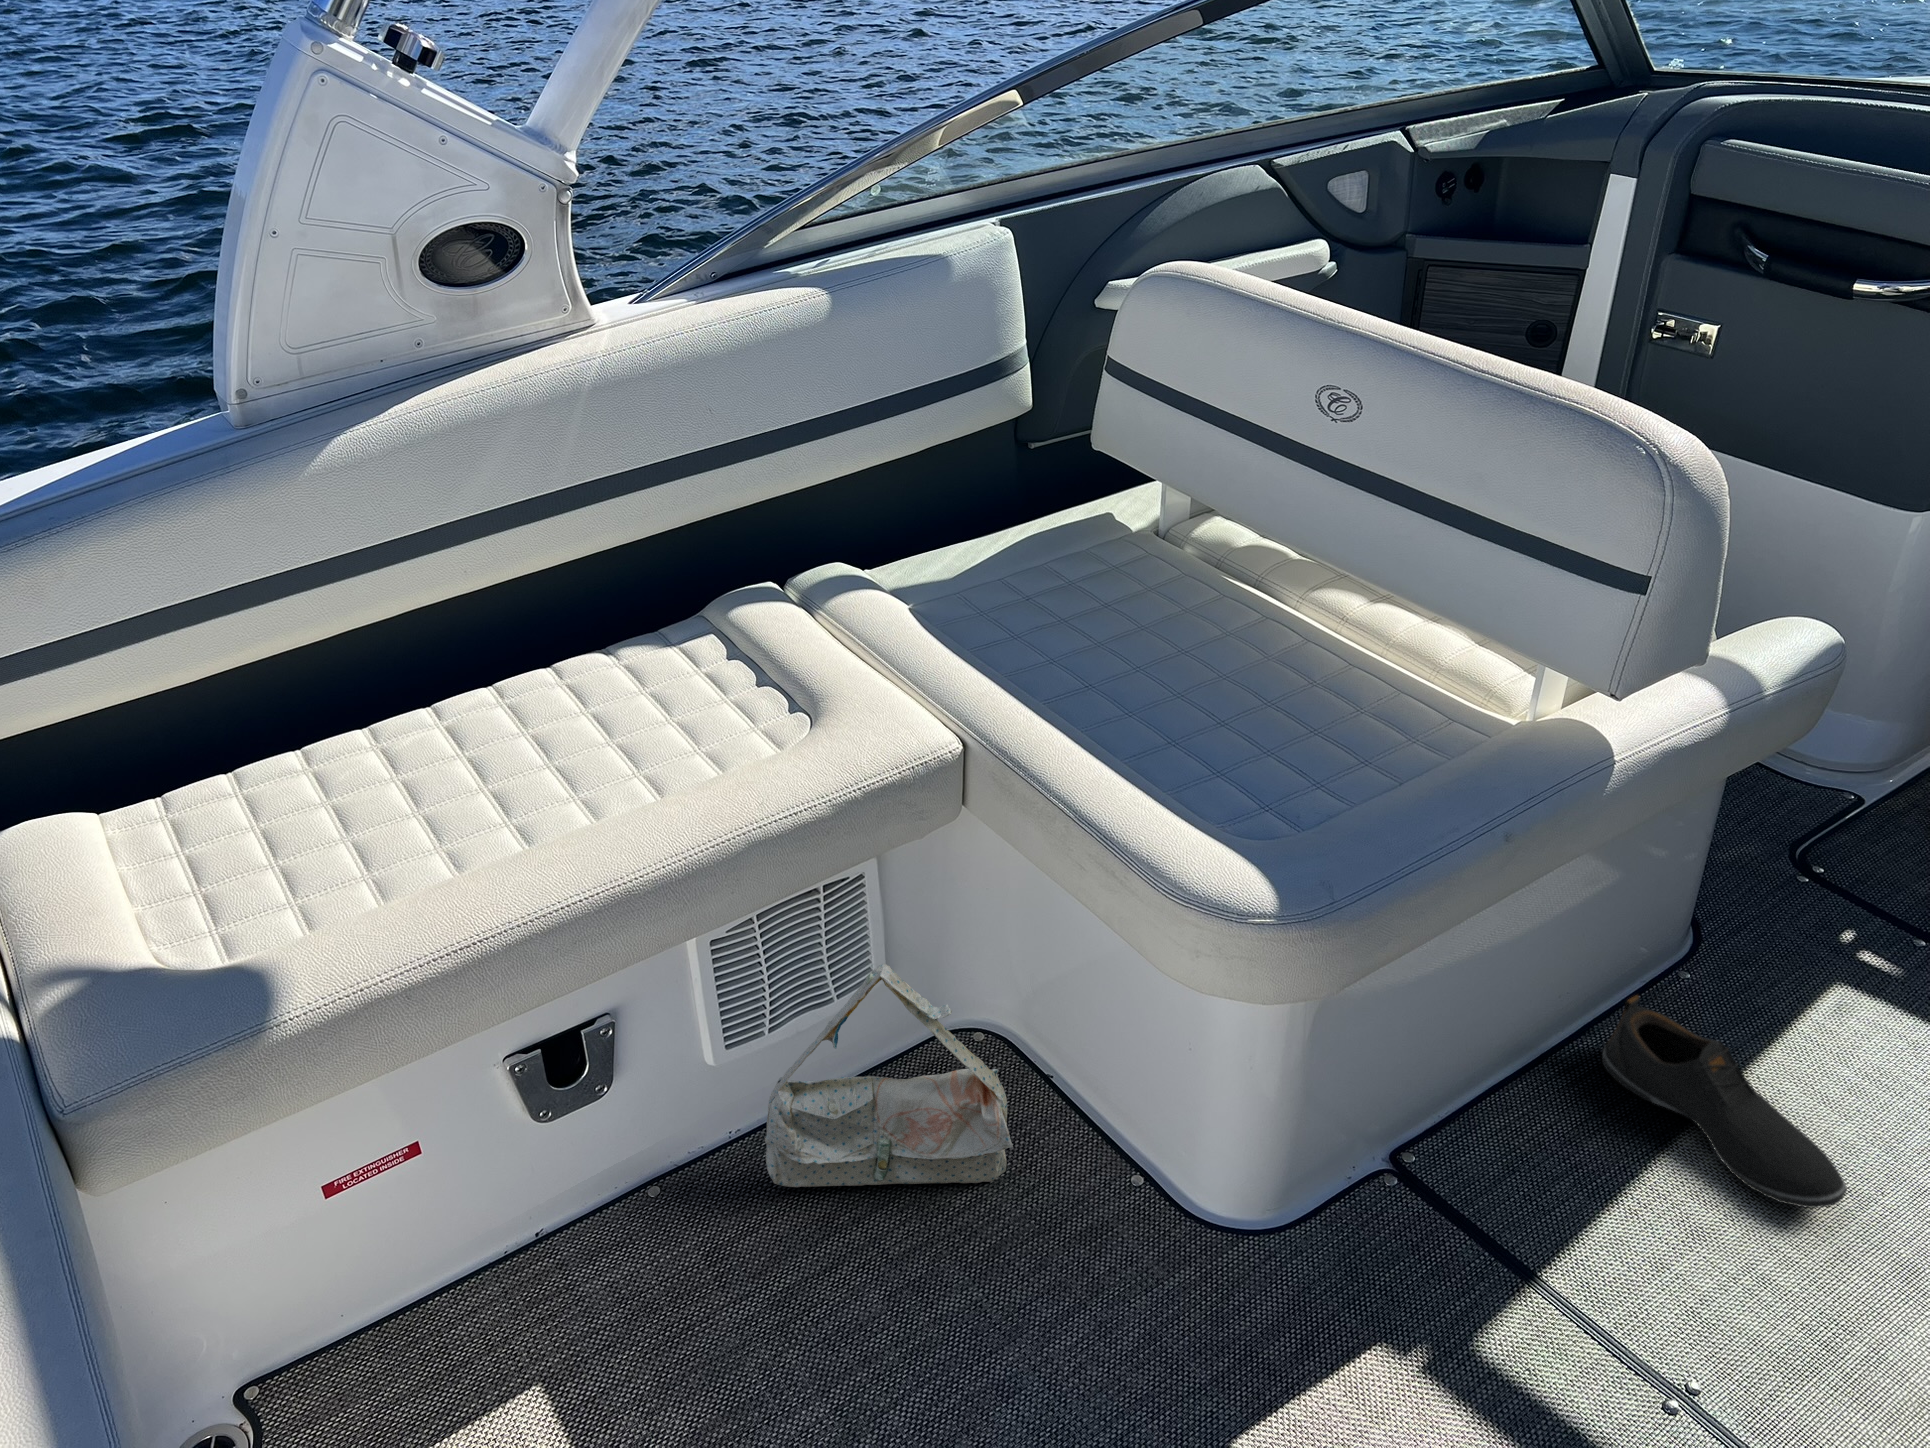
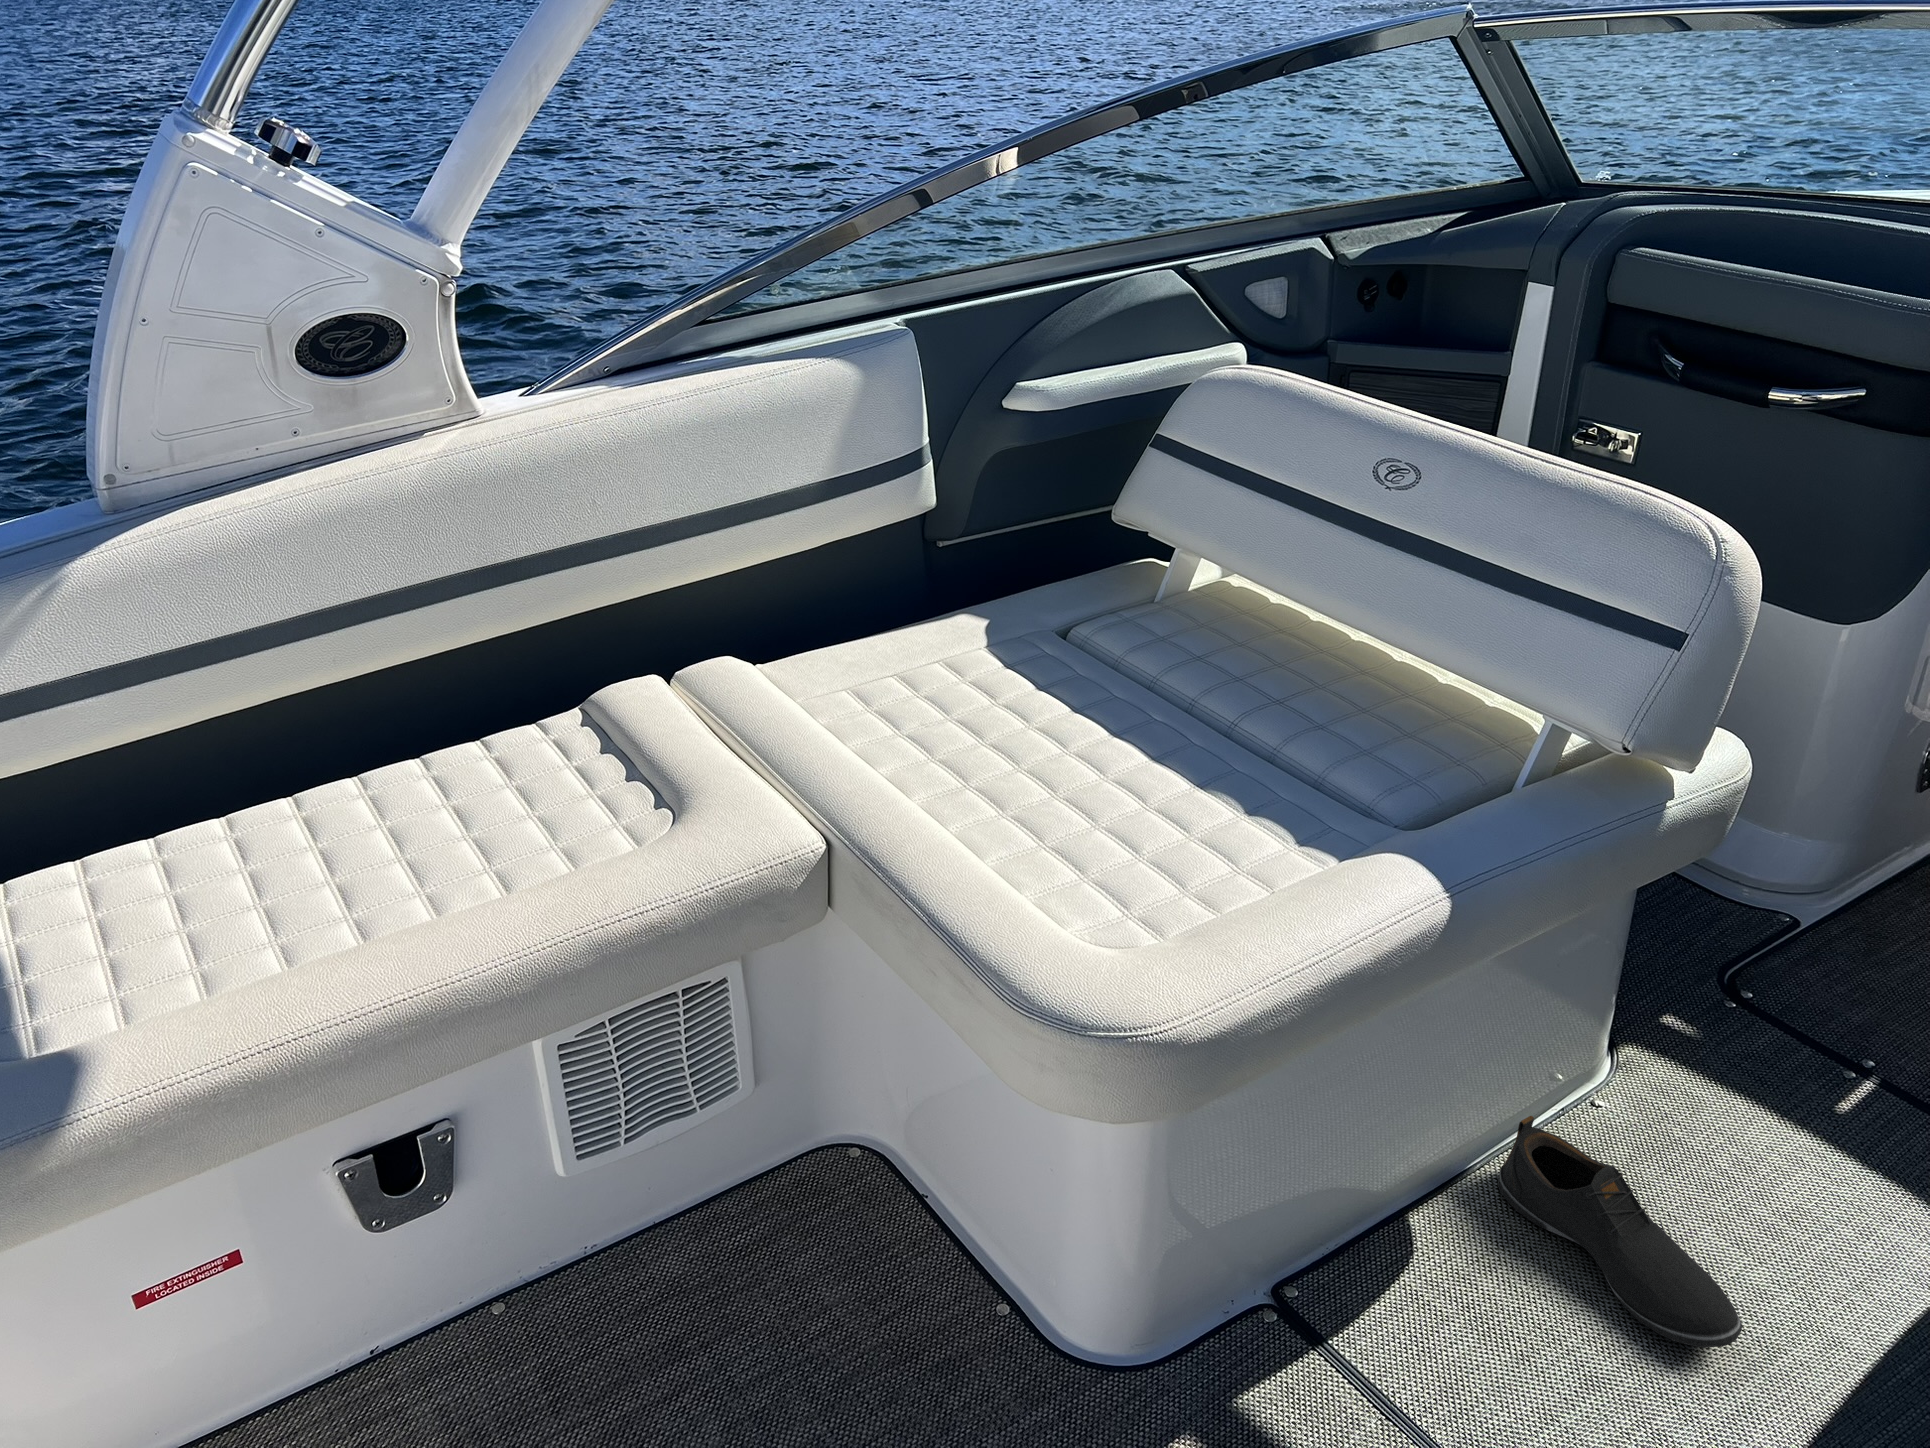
bag: present [765,963,1013,1187] -> none [611,1071,869,1307]

